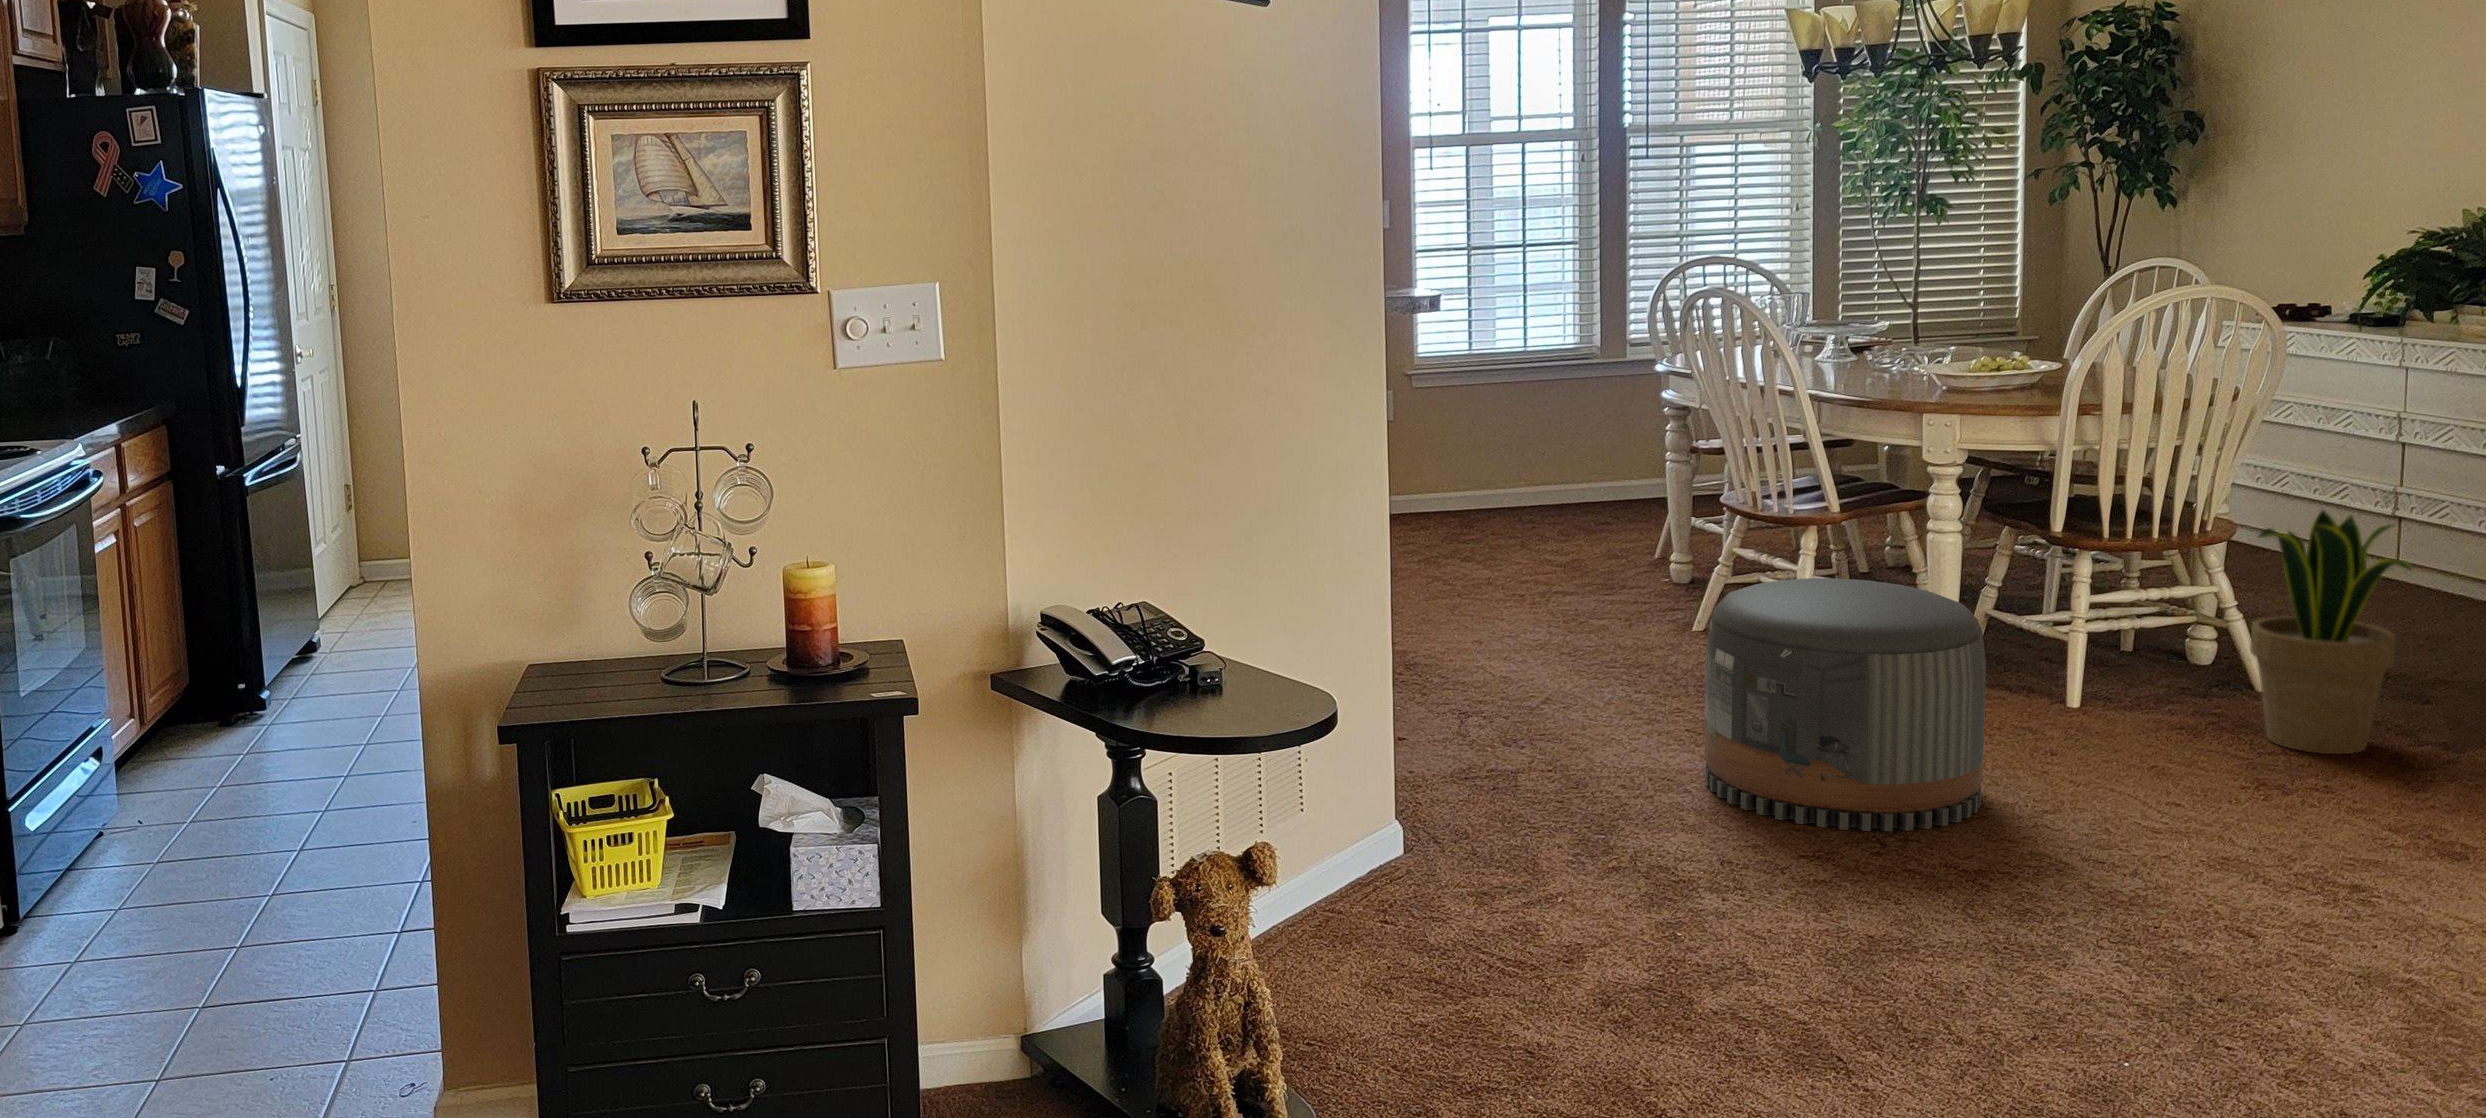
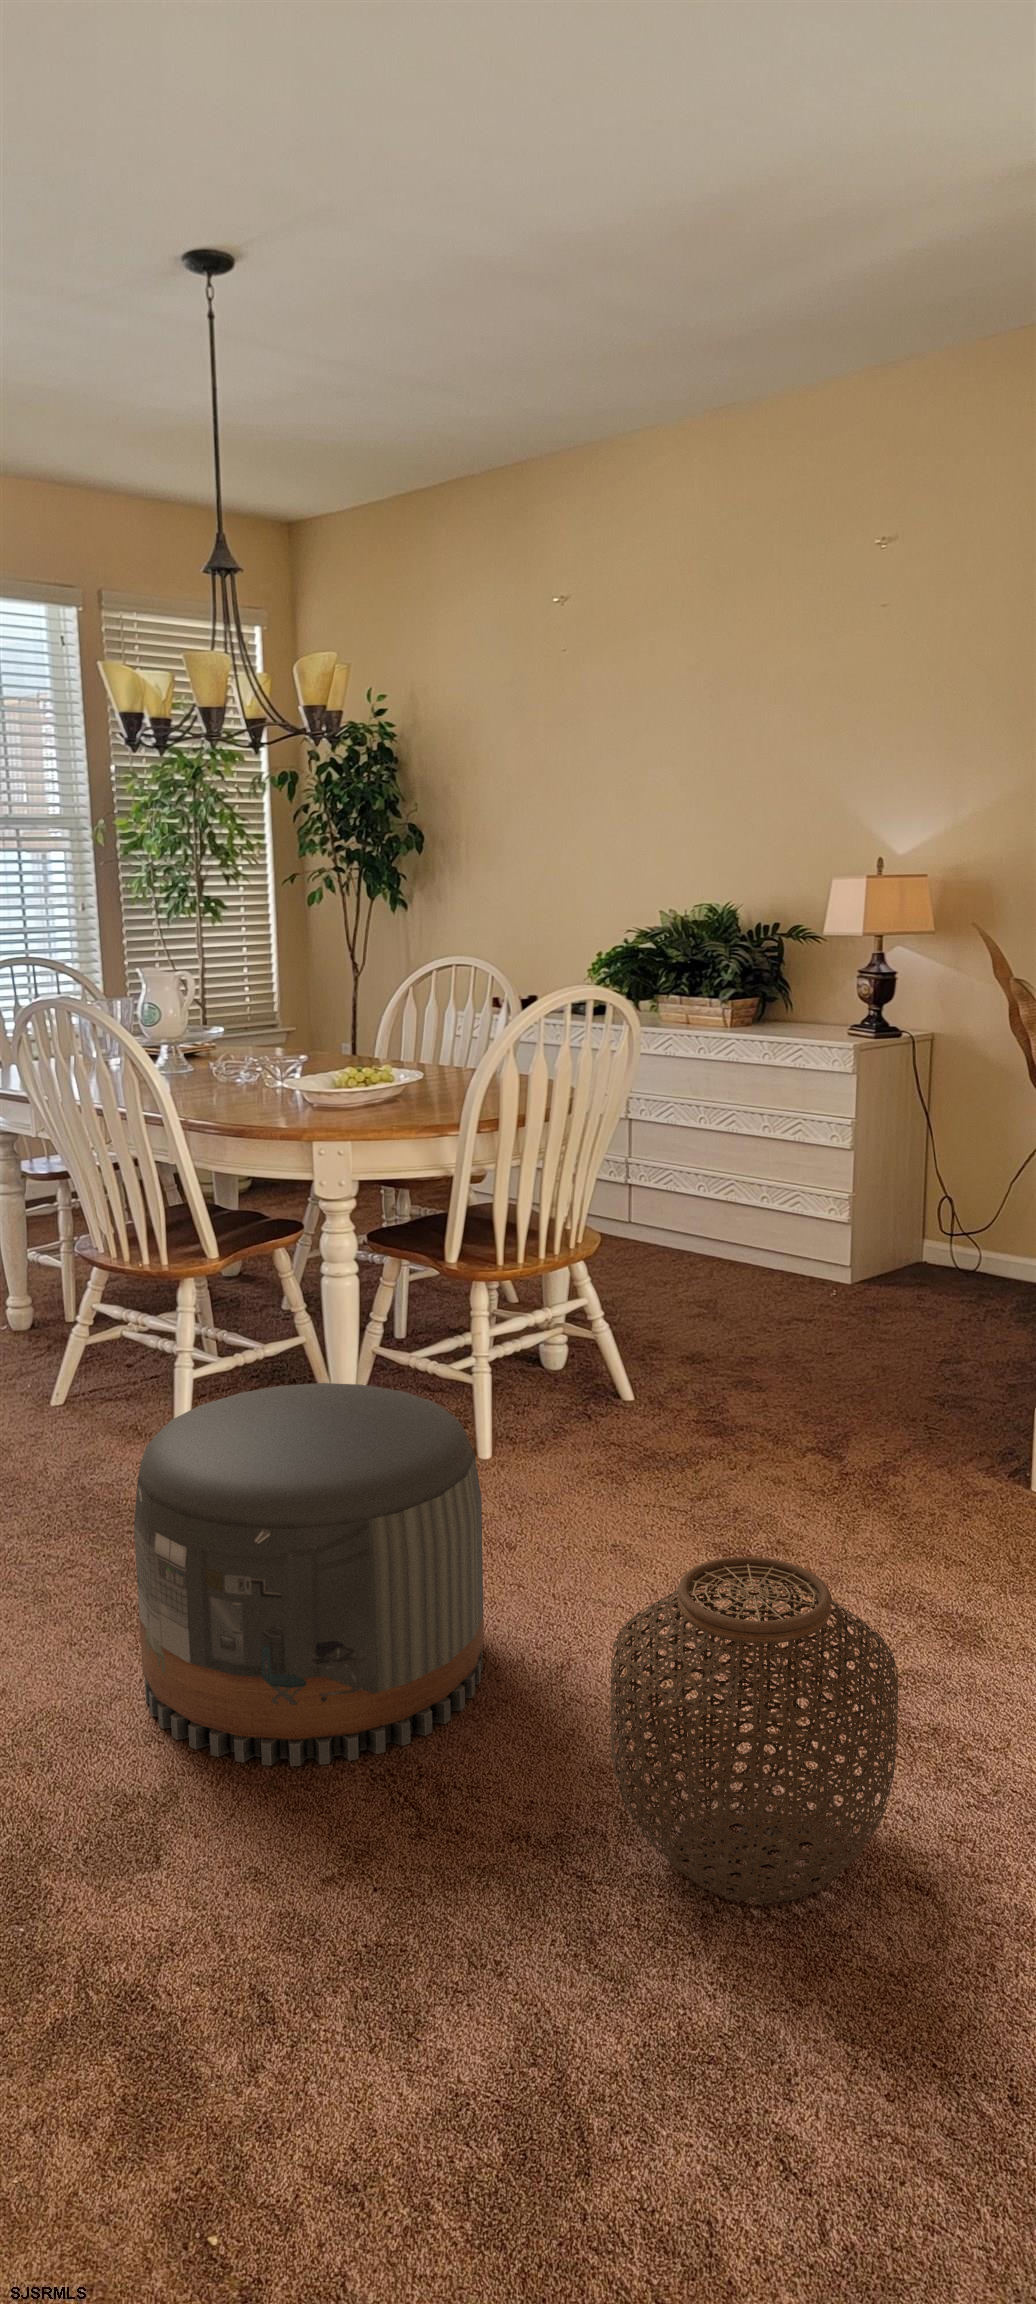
potted plant: present [2250,510,2412,754] -> none [646,1218,789,1470]
woven basket: none [2010,702,2255,947] -> present [610,1557,898,1903]

